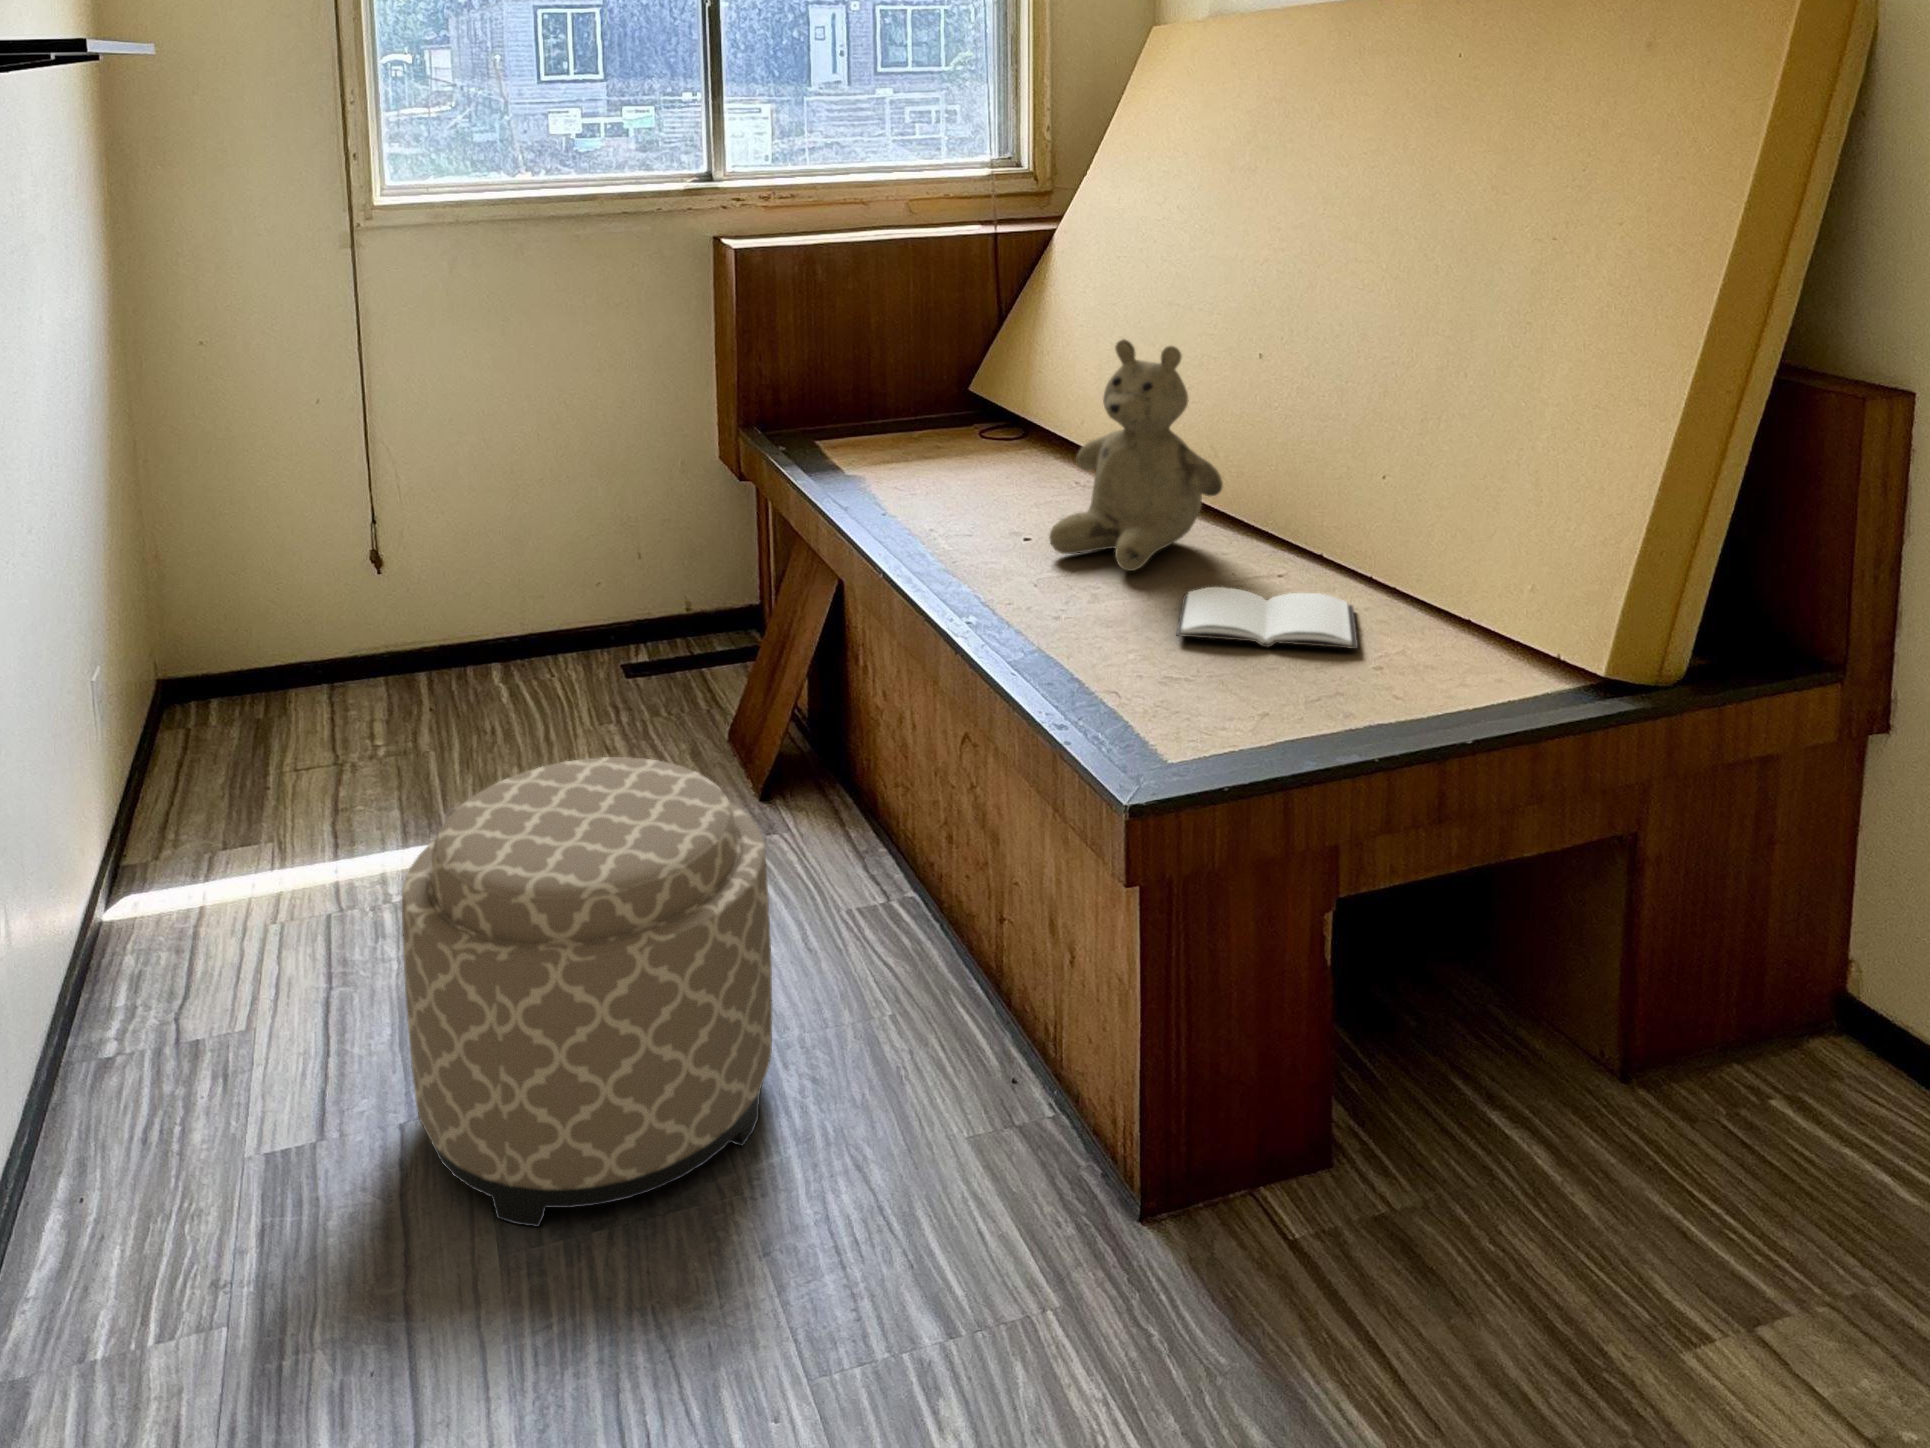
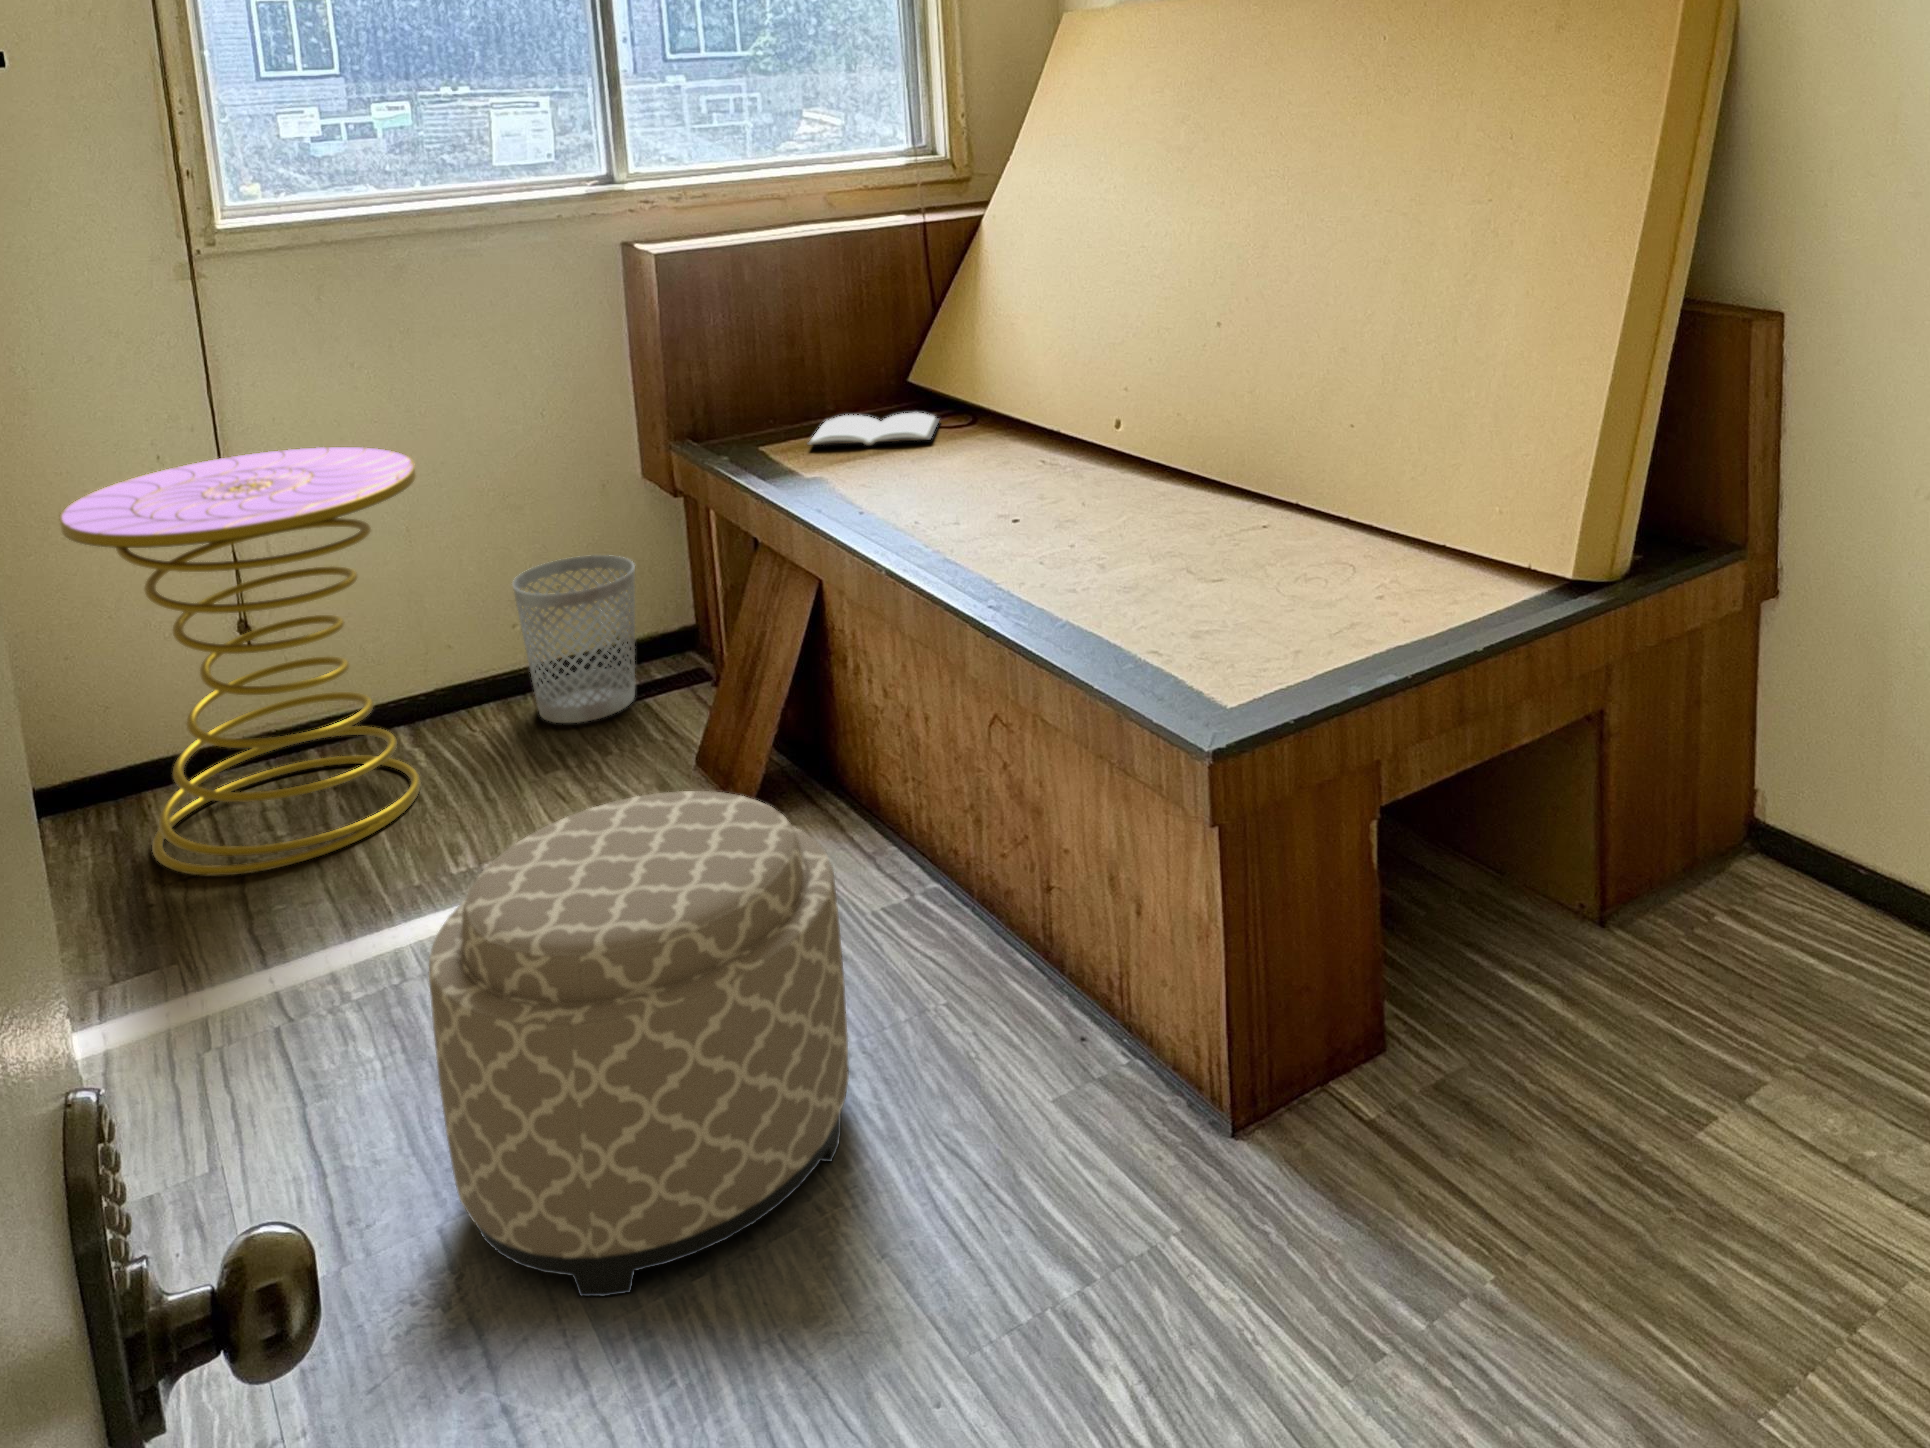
teddy bear: present [1049,339,1223,571] -> none [1061,317,1224,539]
side table: none [234,411,506,774] -> present [60,447,421,875]
wastebasket: none [588,531,692,683] -> present [513,555,635,723]
book: present [1176,587,1358,649] -> present [808,413,939,446]

